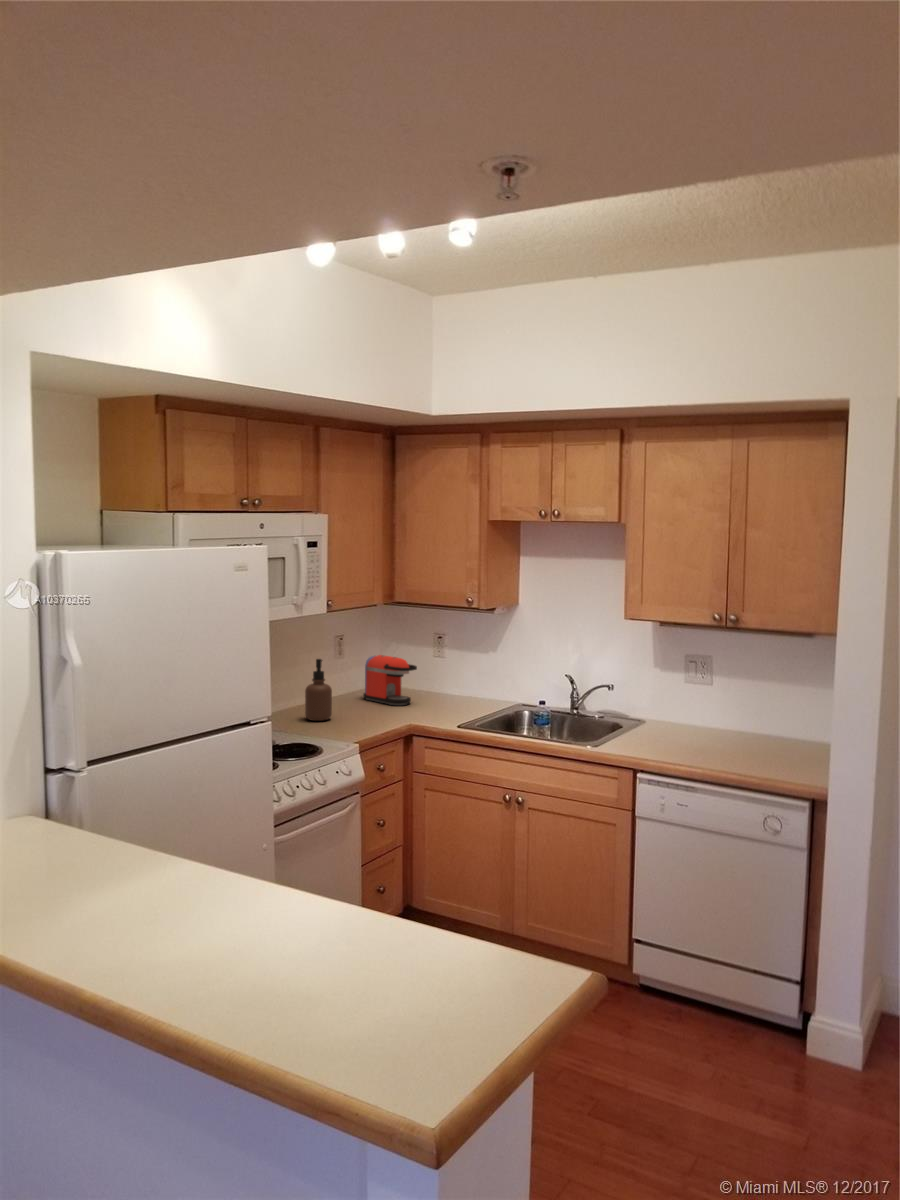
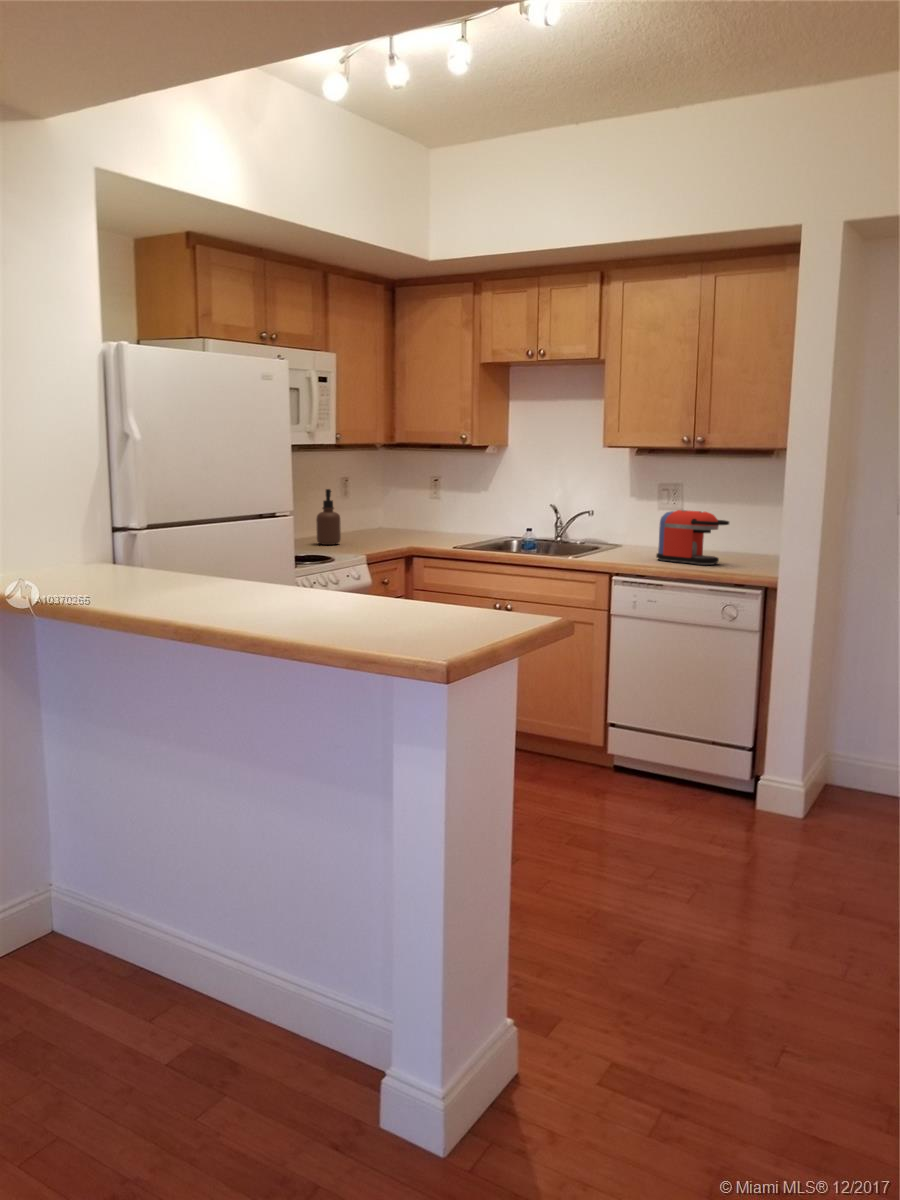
coffee maker: present [363,655,417,705] -> present [656,510,729,565]

